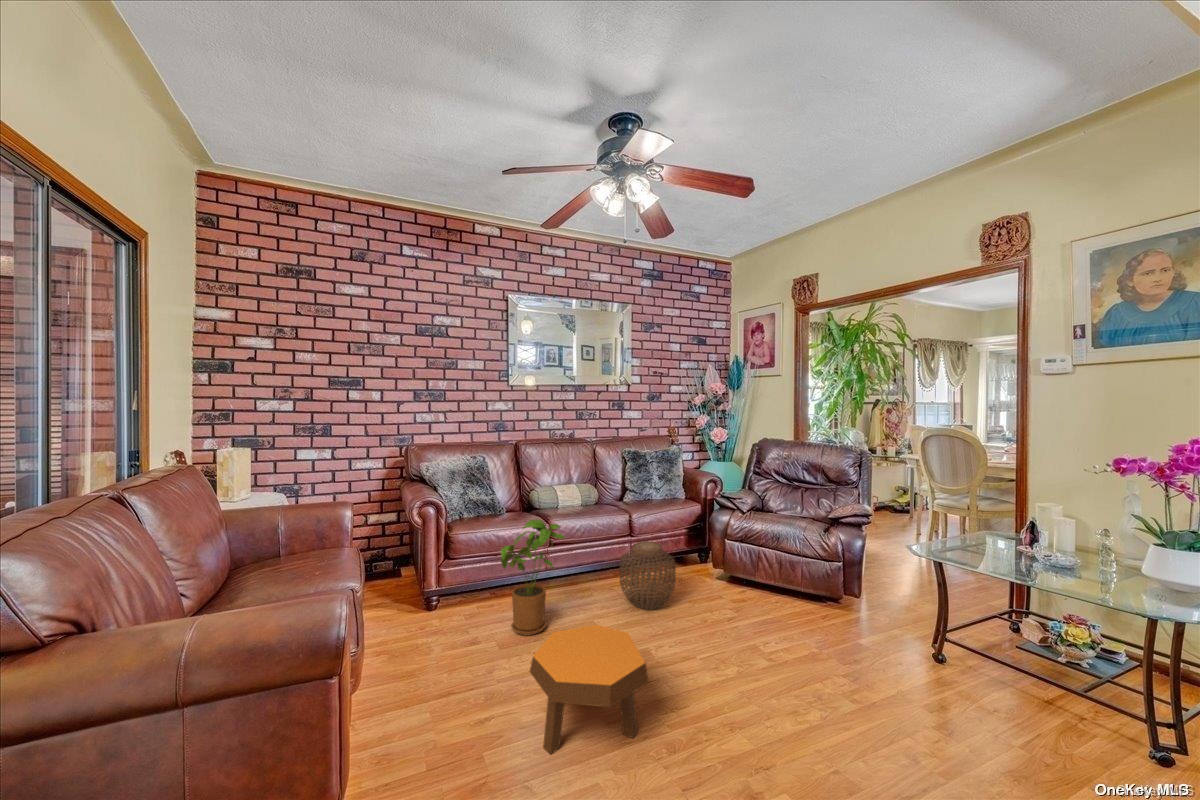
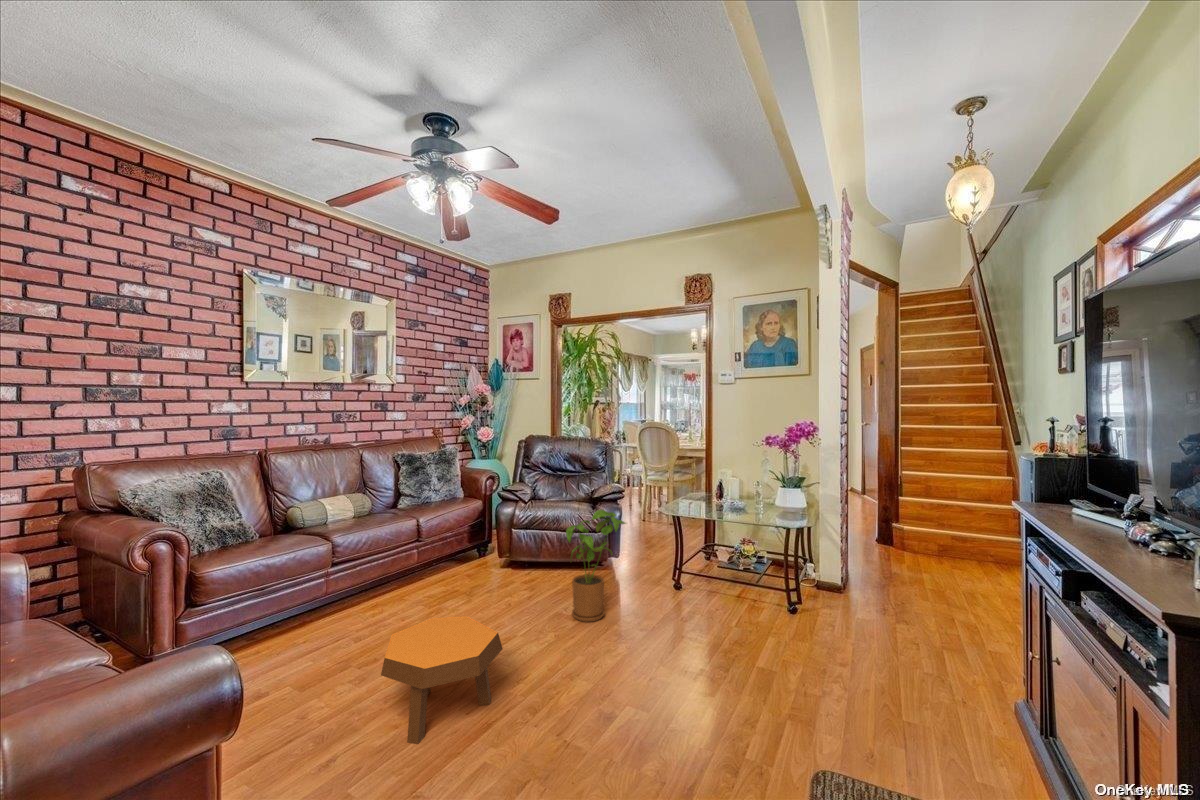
house plant: present [501,519,565,636] -> present [566,510,626,622]
woven basket: present [620,541,676,610] -> none [416,540,475,608]

